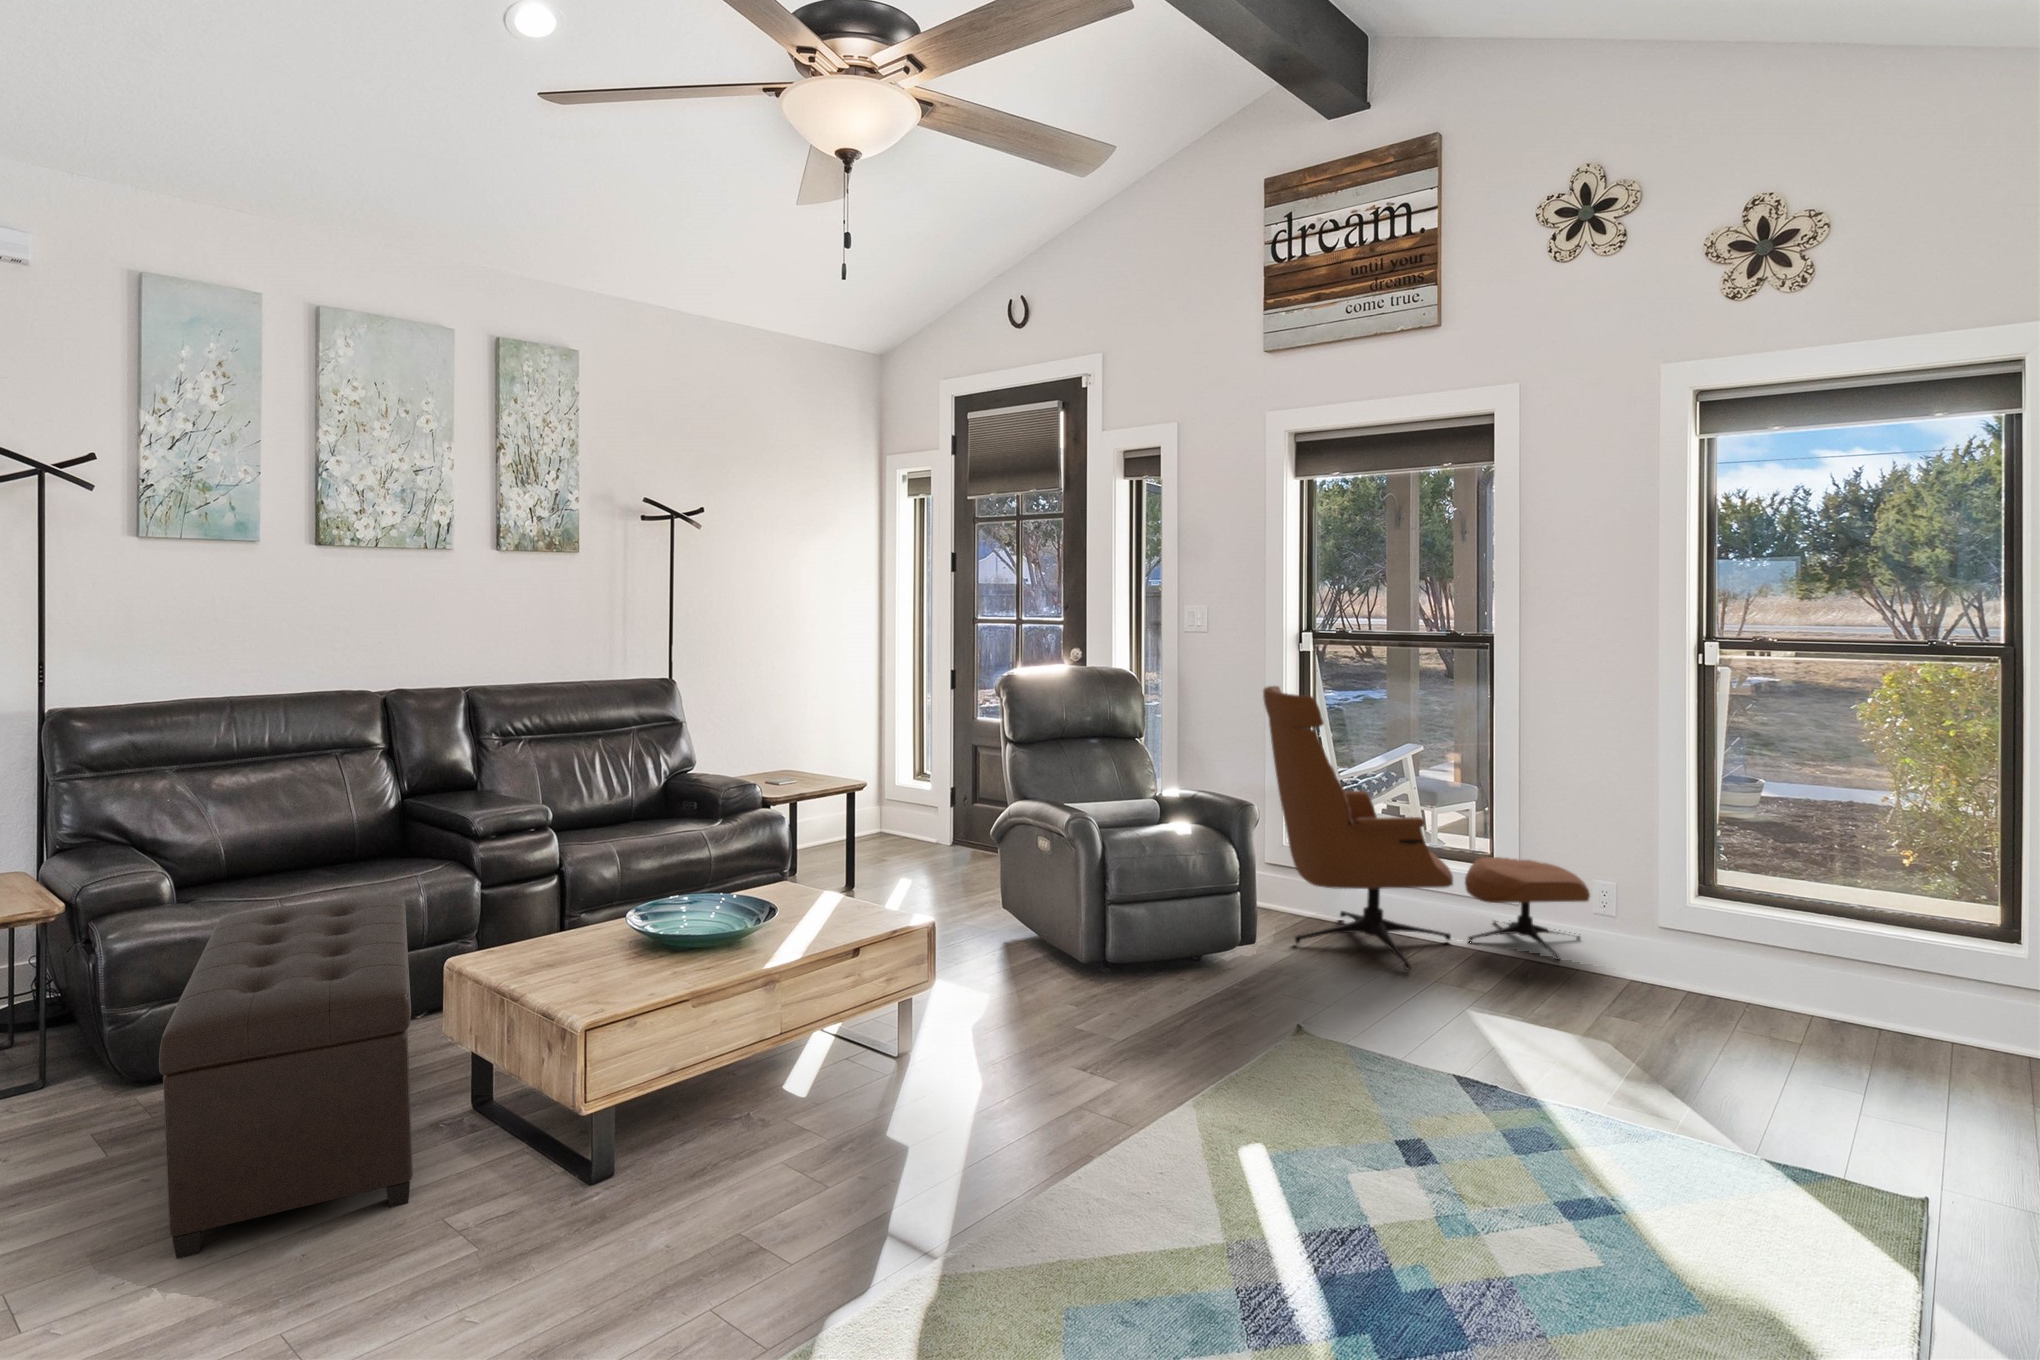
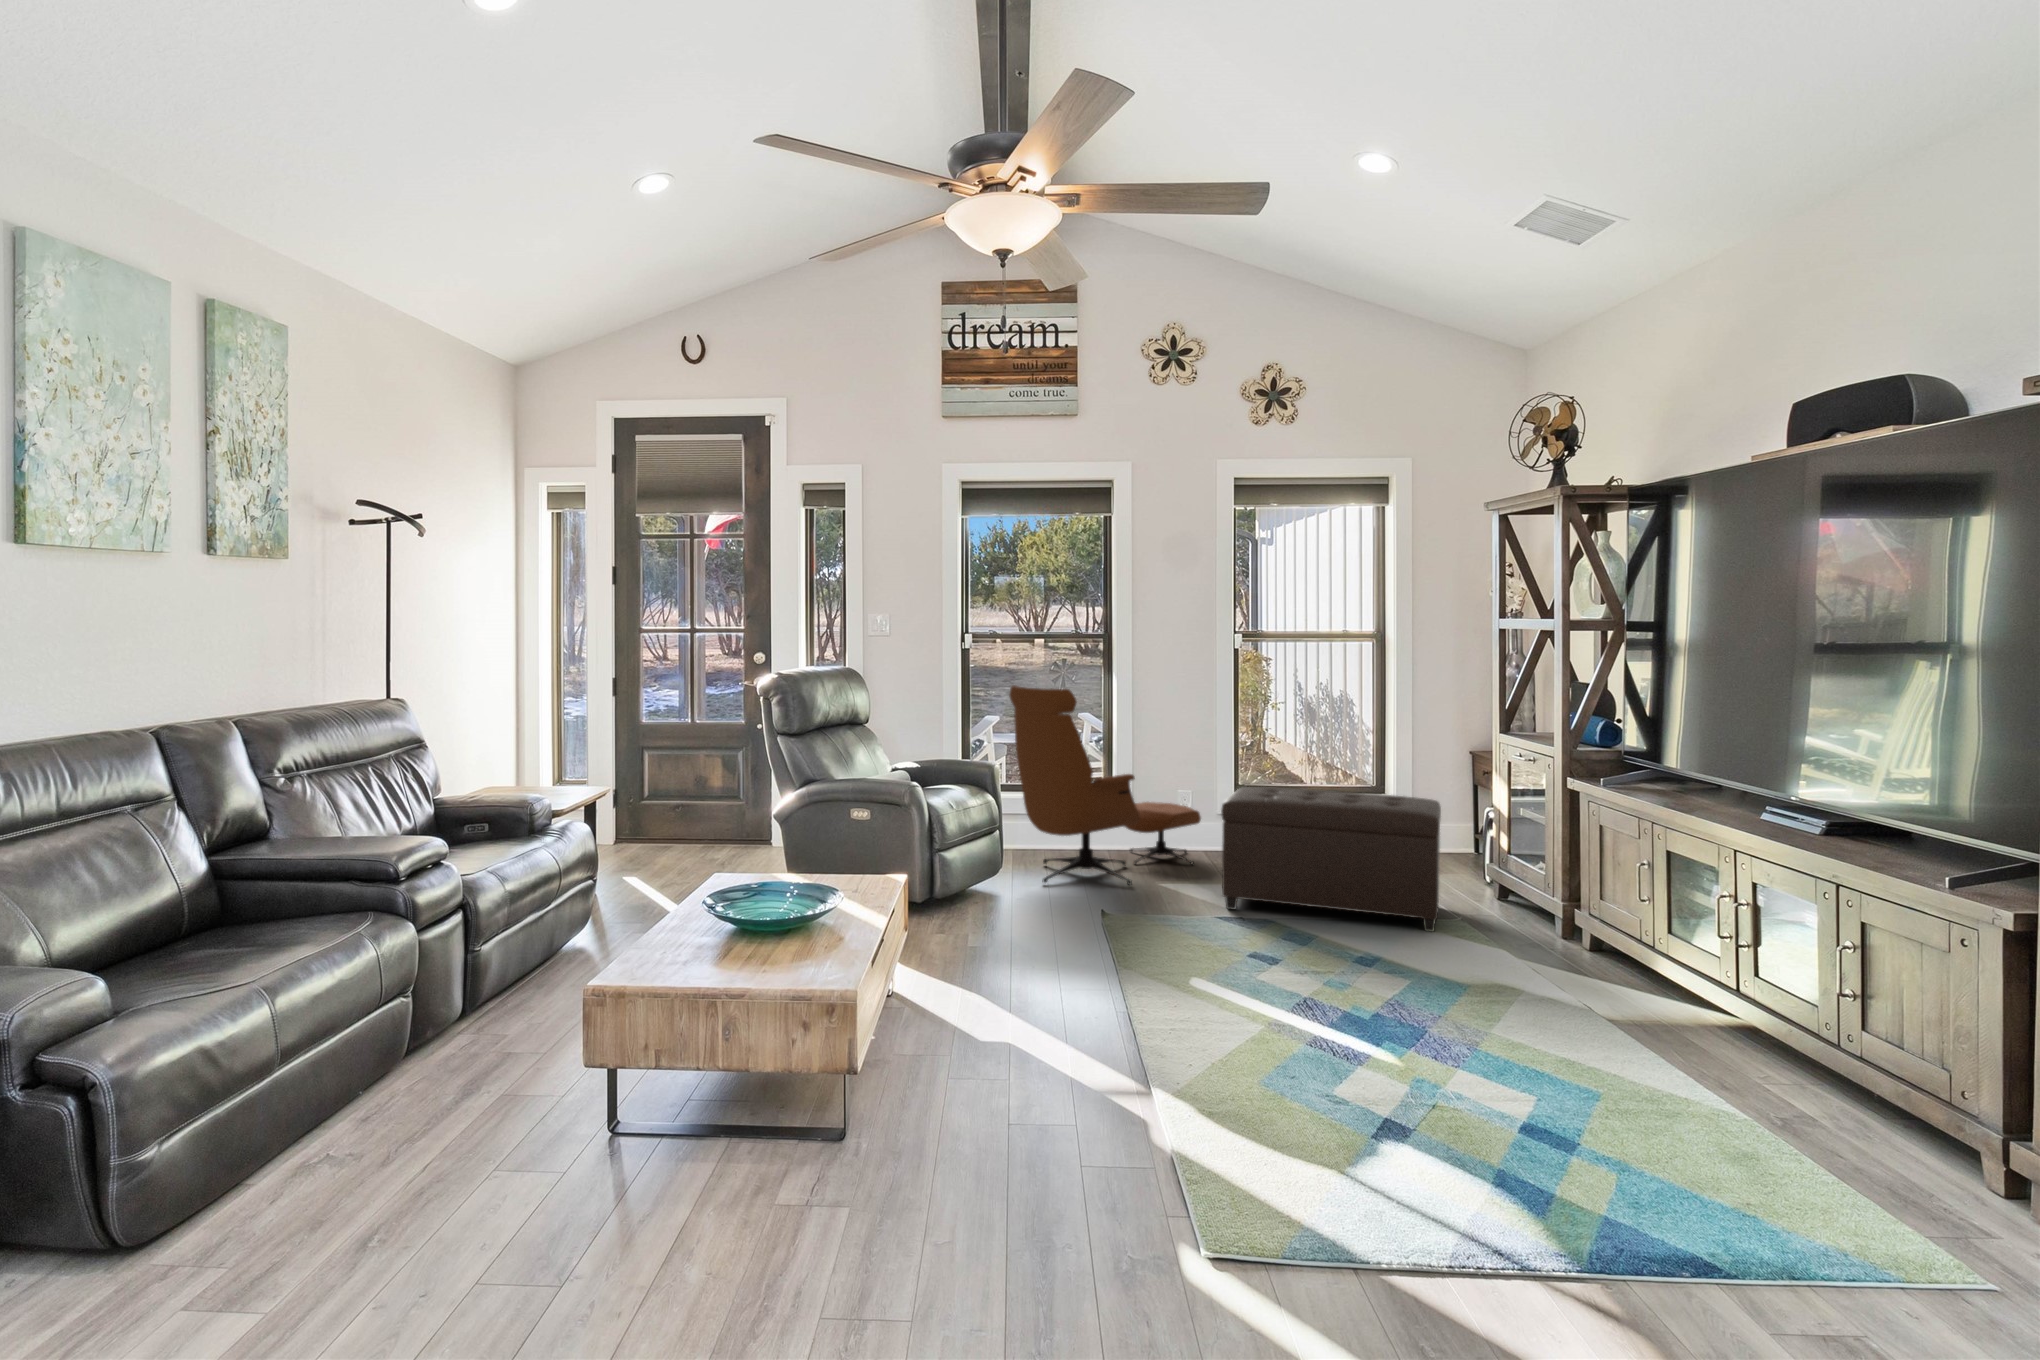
ottoman: present [159,894,413,1259] -> present [1221,787,1441,932]

